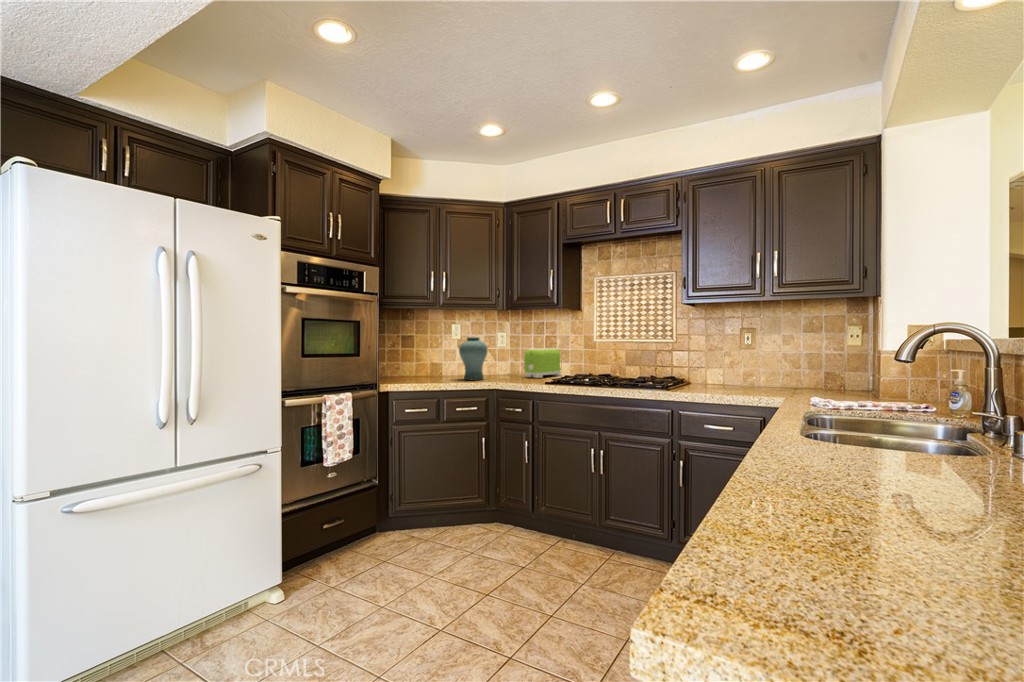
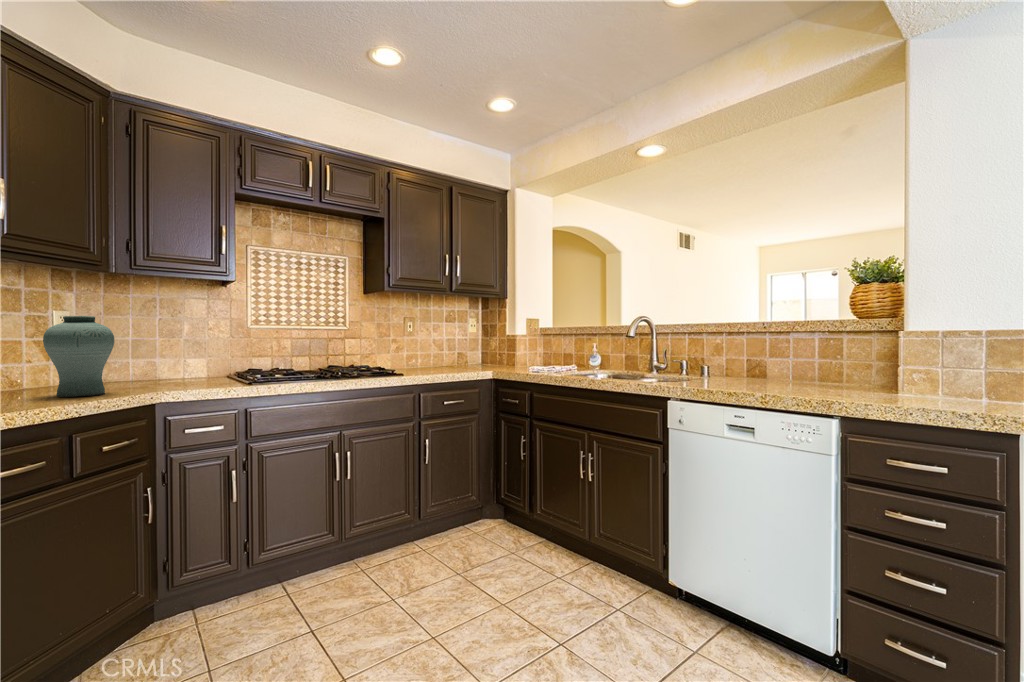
toaster: present [524,348,562,378] -> none [149,338,191,383]

